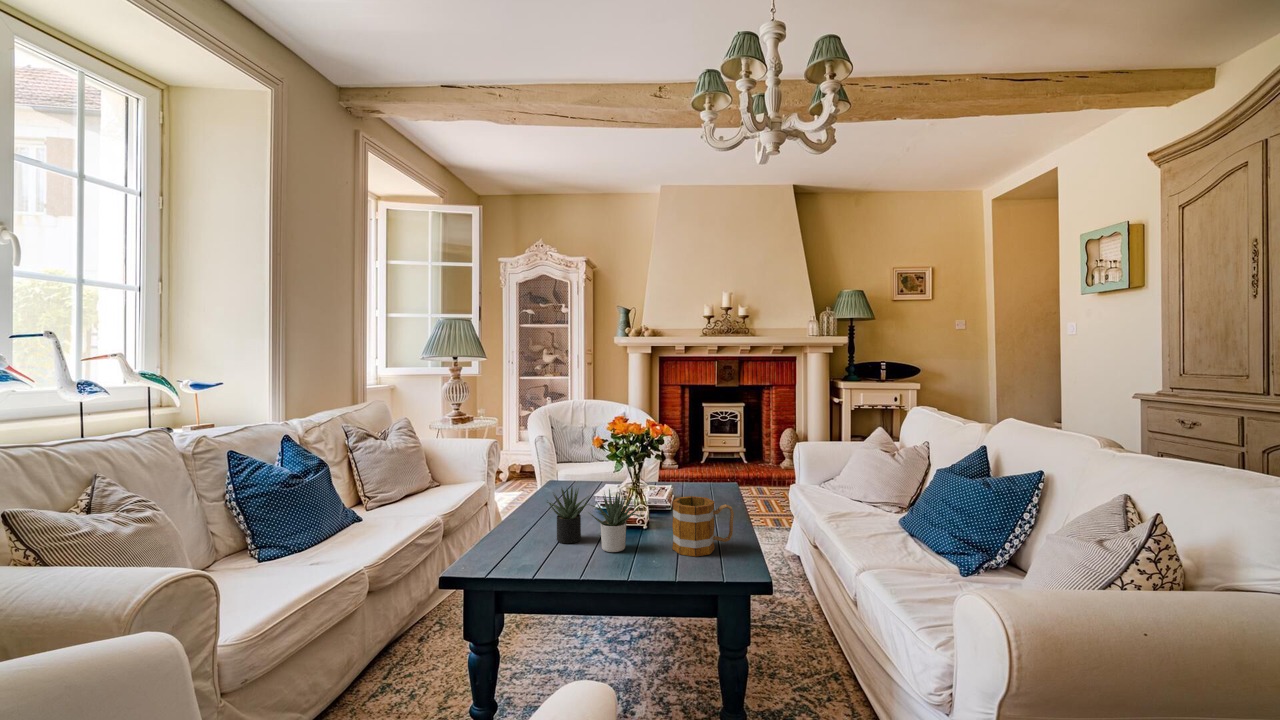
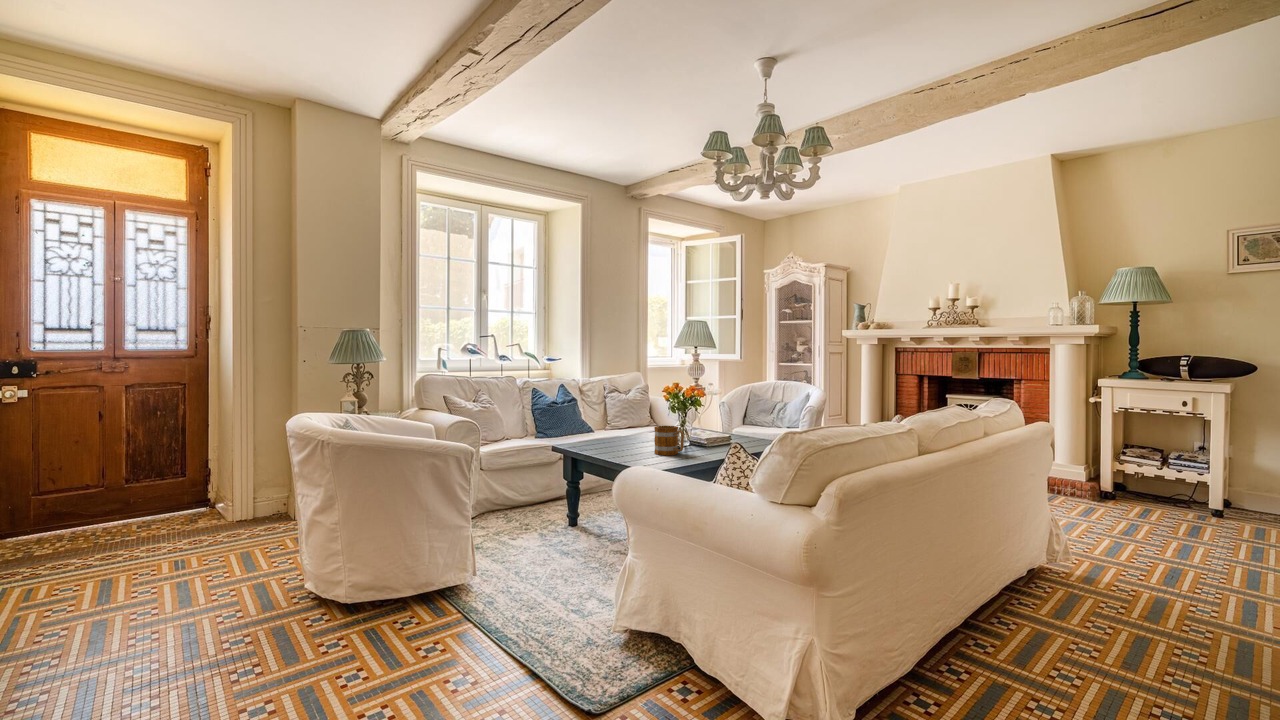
succulent plant: present [547,487,638,552] -> none [617,415,650,449]

